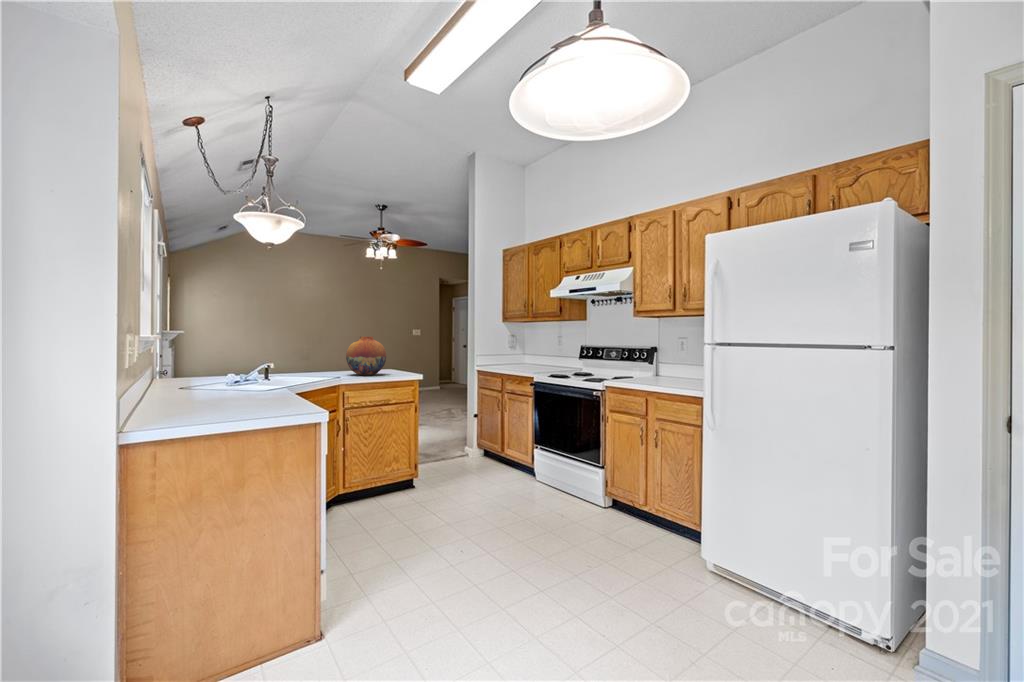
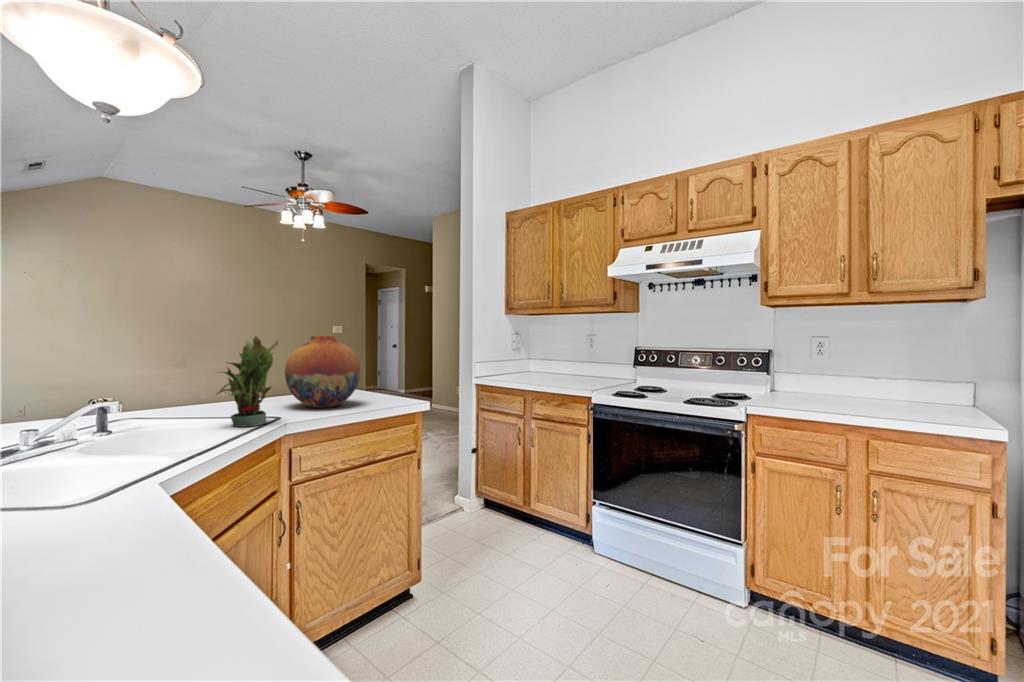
potted plant: none [309,336,339,379] -> present [217,336,278,427]

